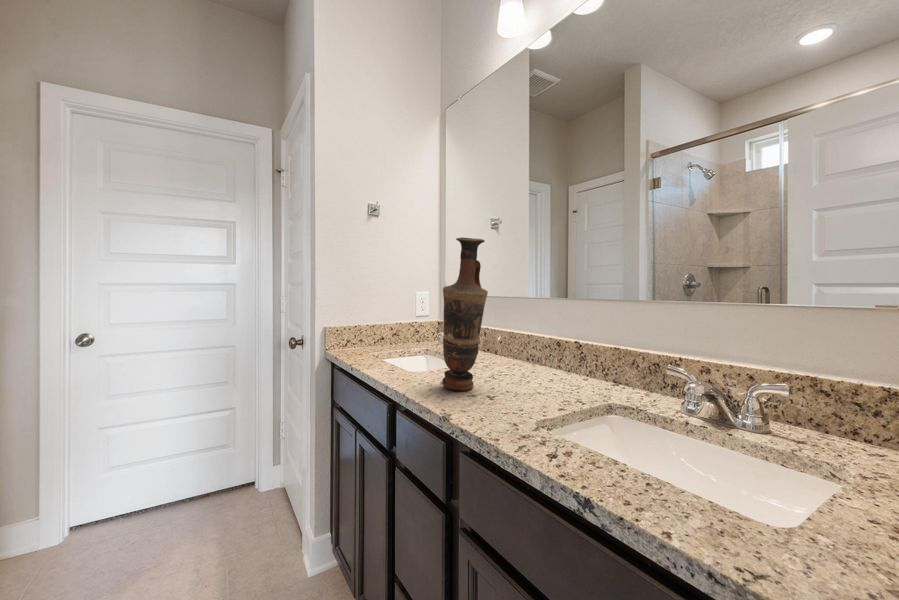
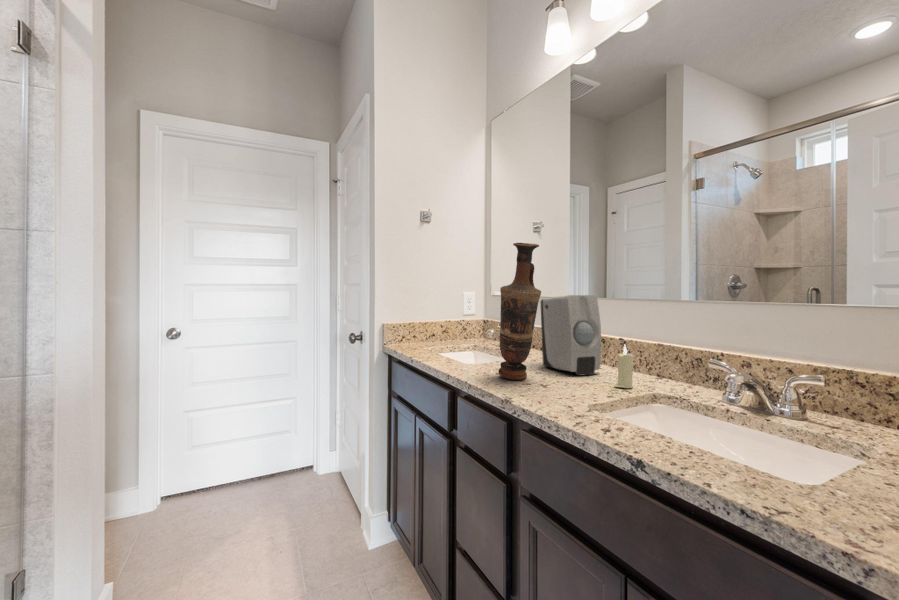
soap dispenser: none [491,296,555,384] -> present [541,295,601,376]
candle: none [566,349,586,398] -> present [614,344,633,388]

